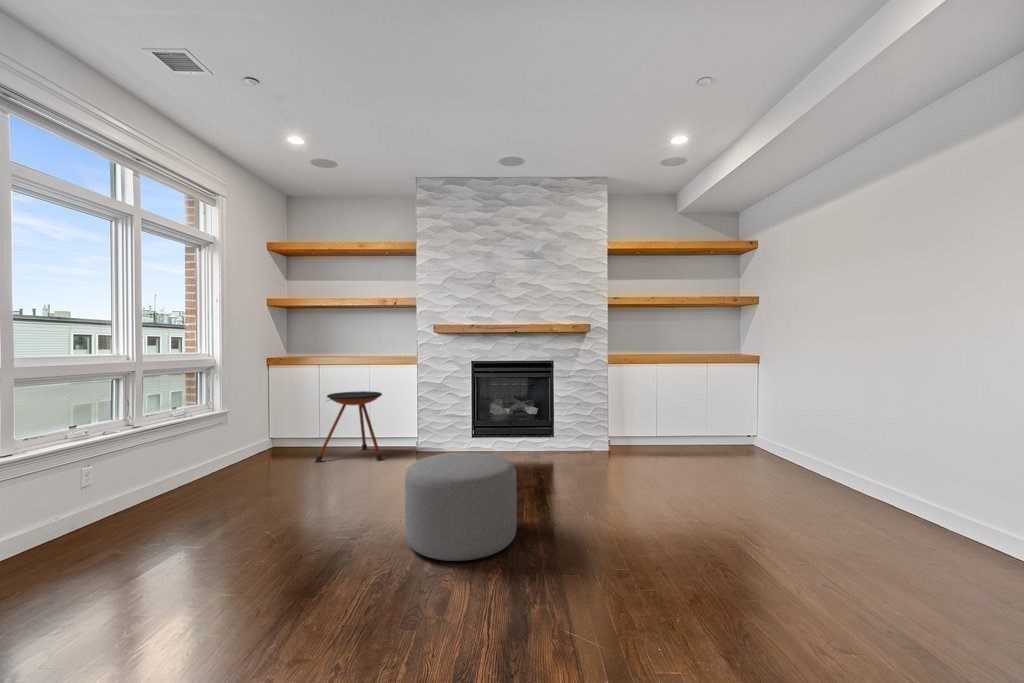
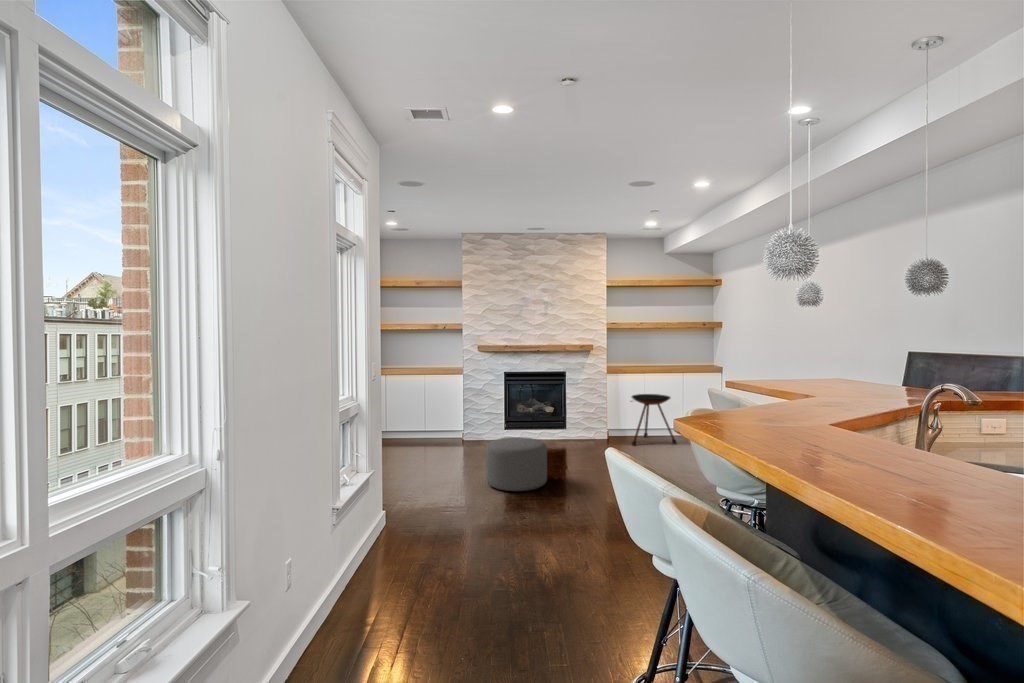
side table: present [315,391,382,463] -> present [632,394,677,446]

